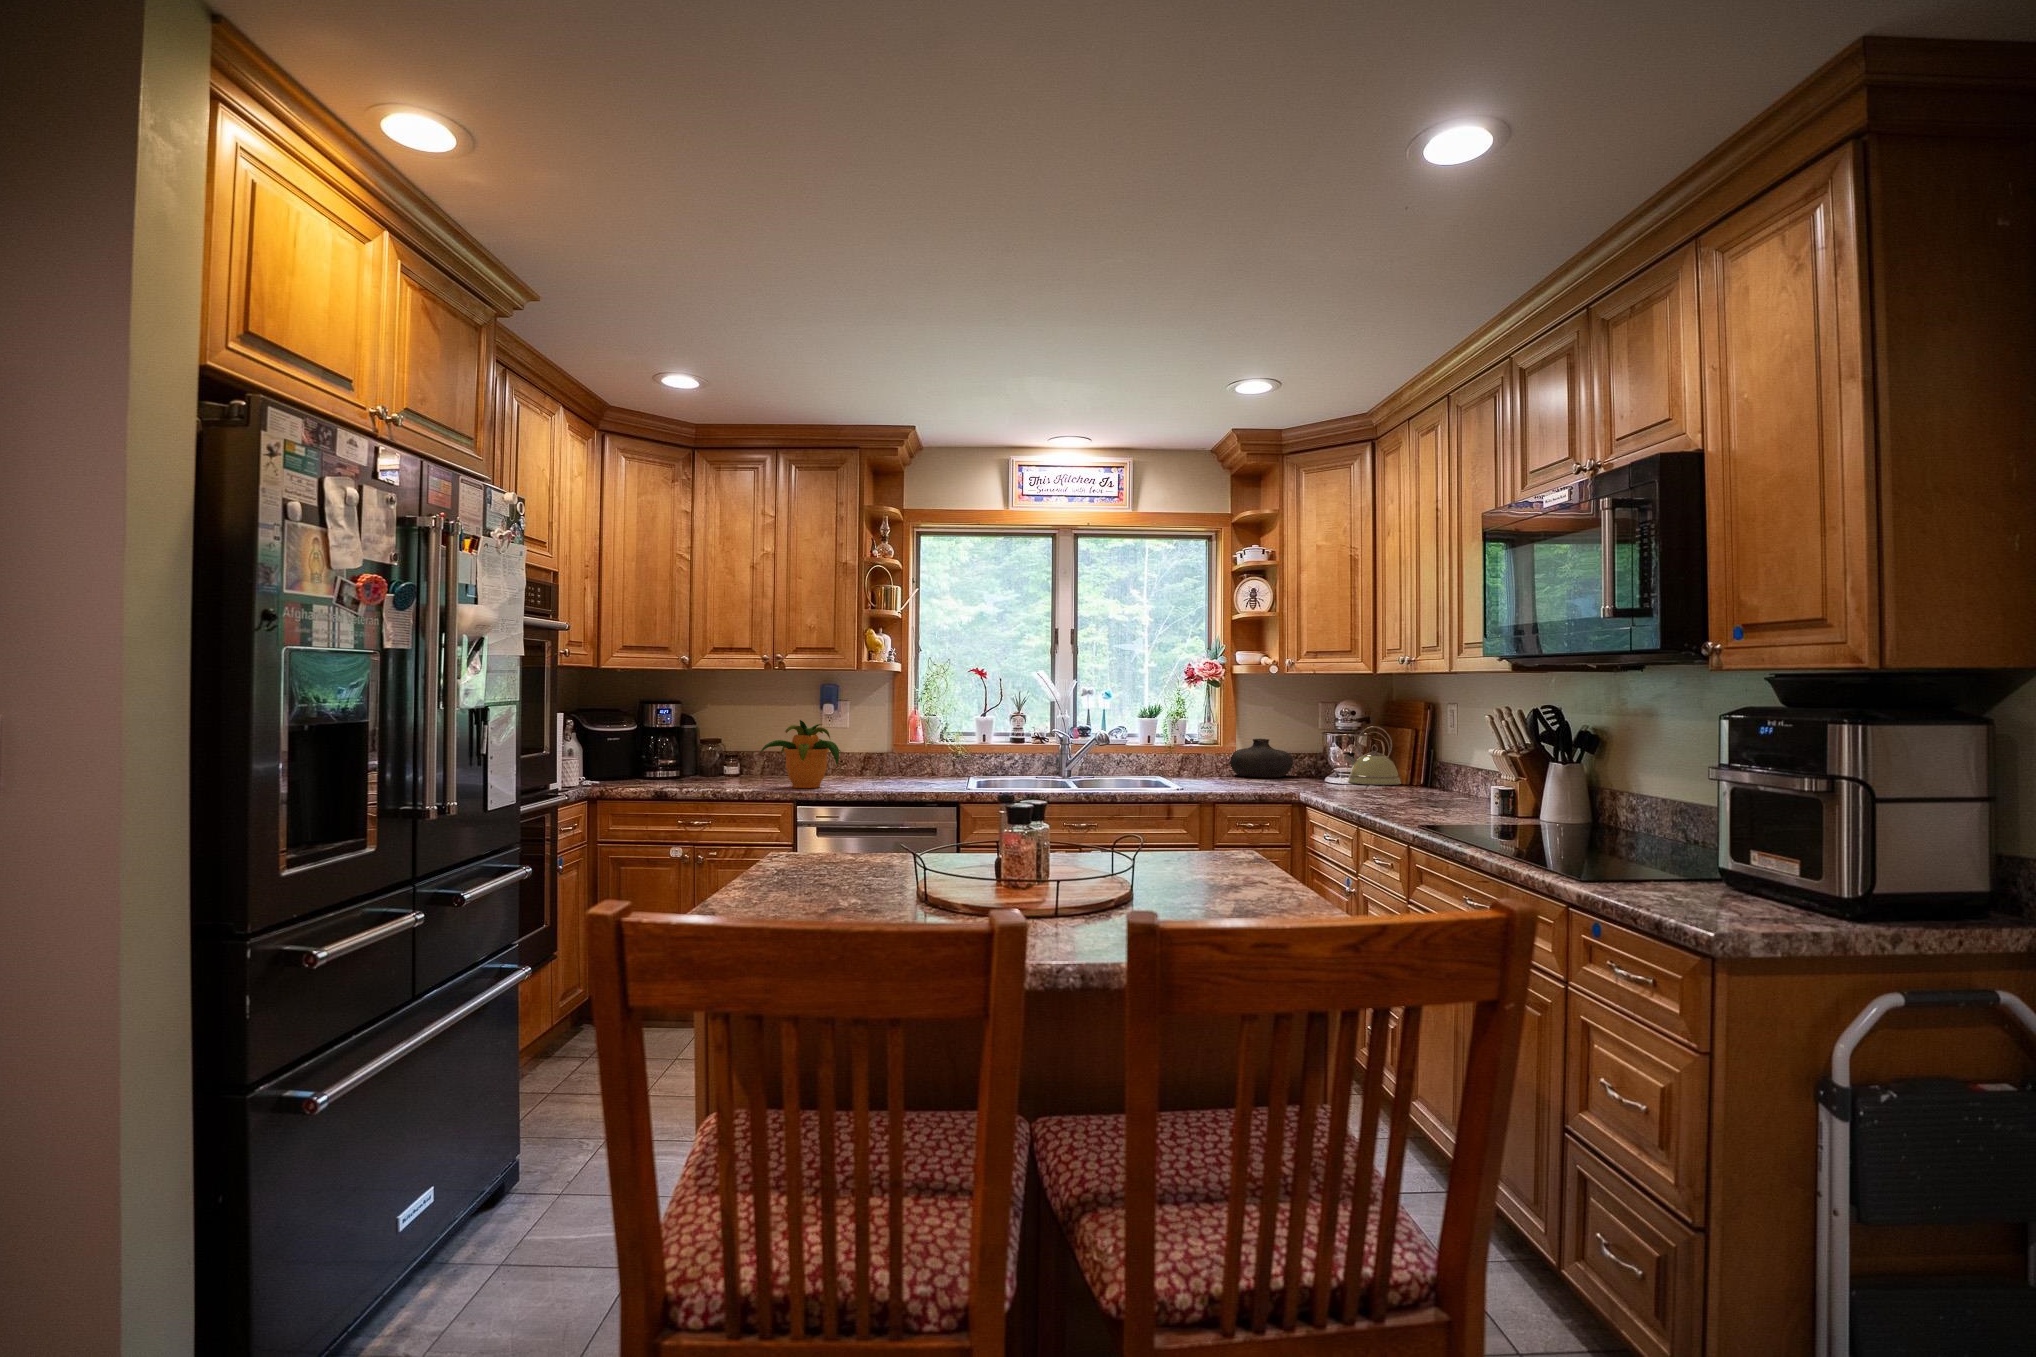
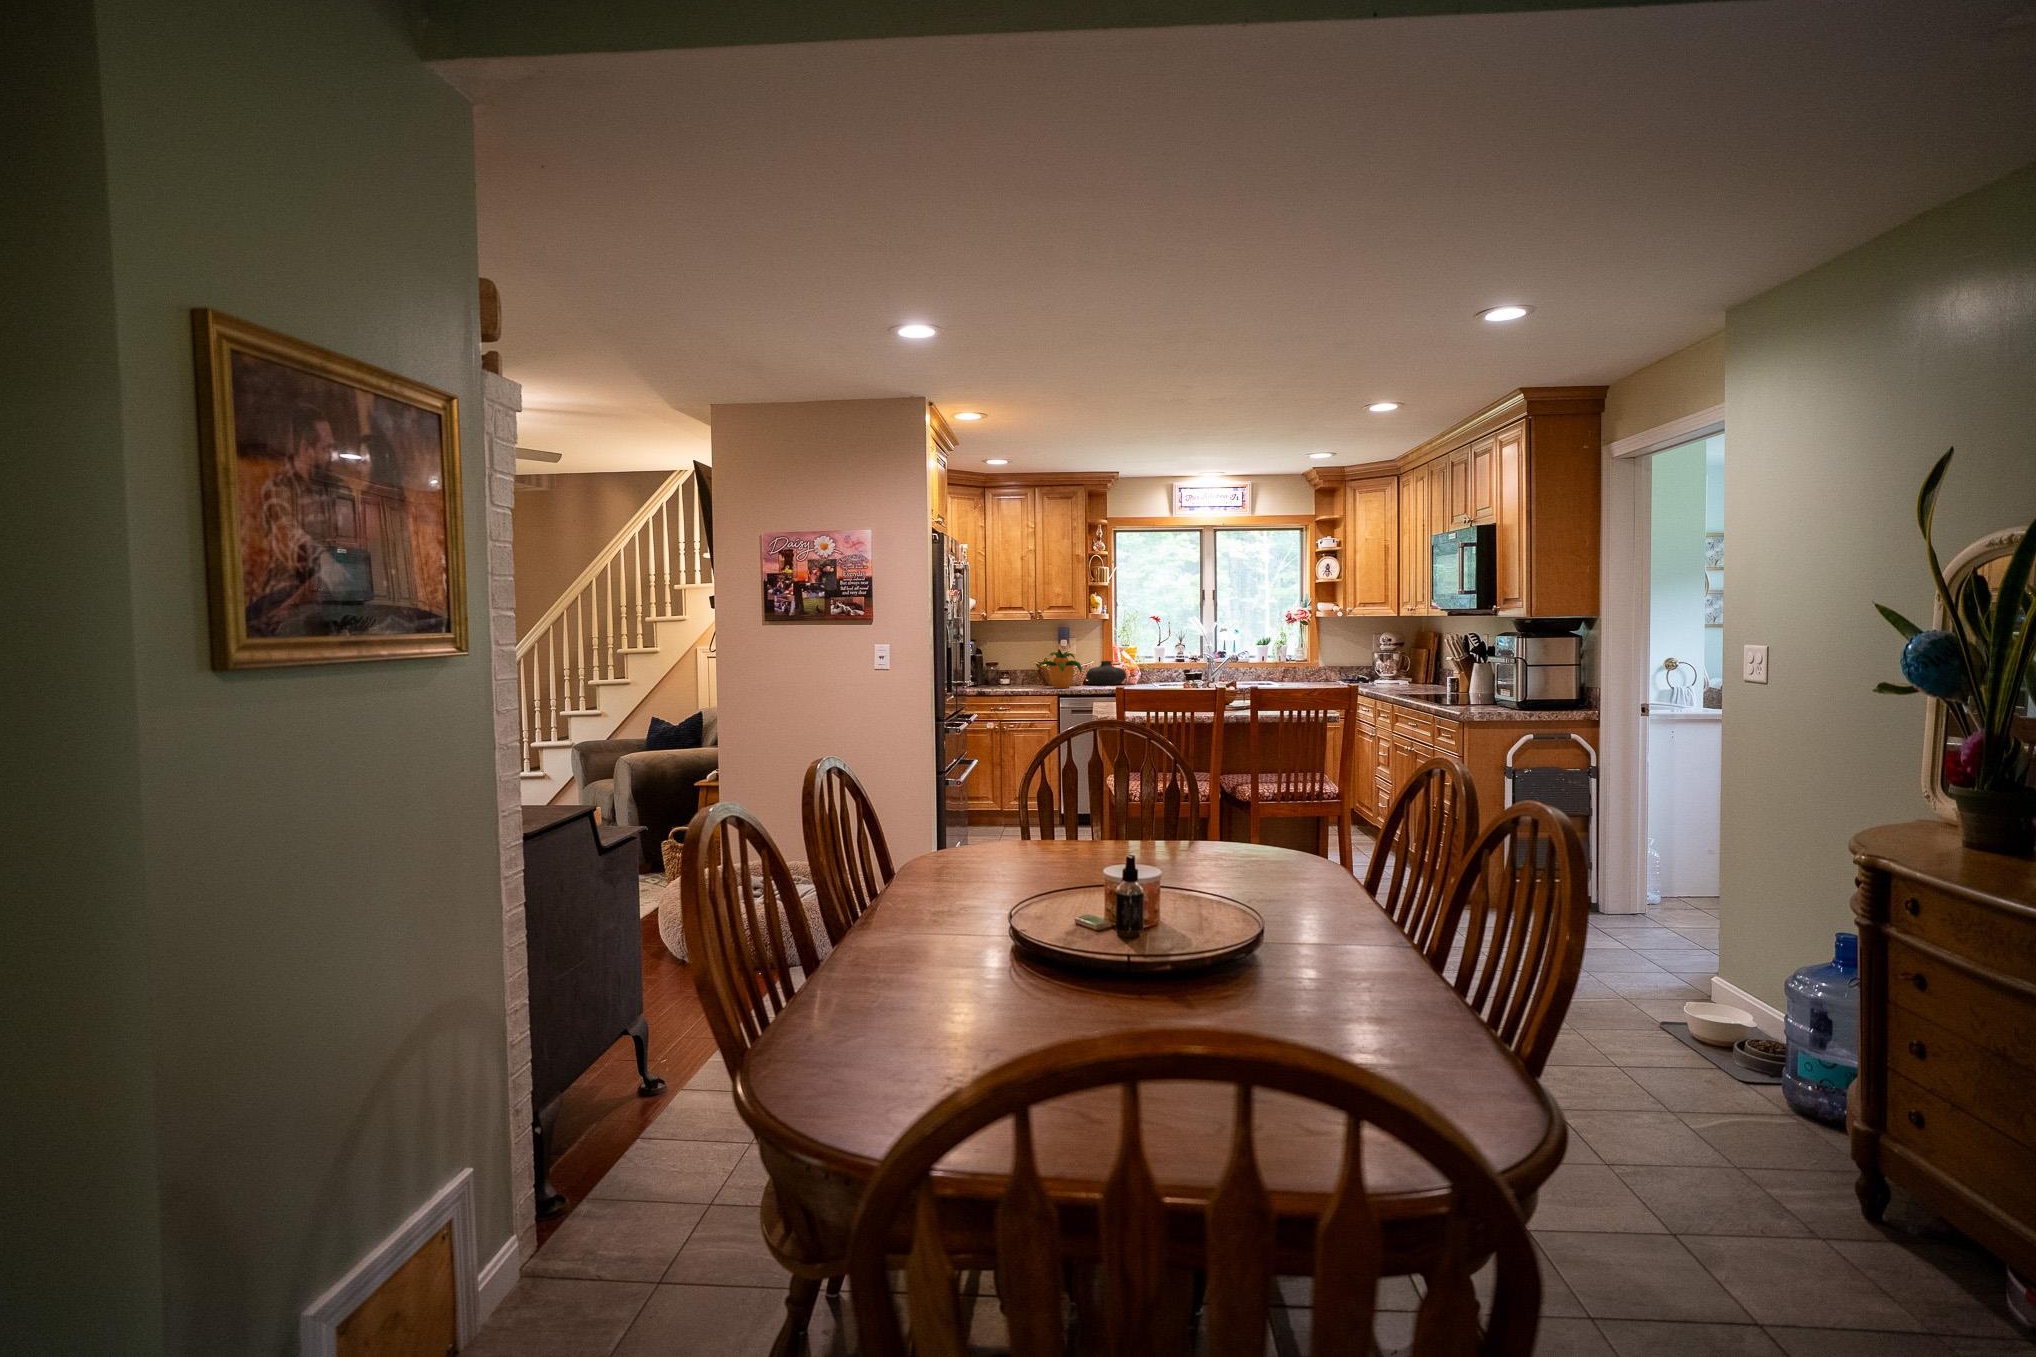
kettle: present [1343,726,1401,785] -> none [1384,648,1419,683]
vase: present [1230,738,1293,778] -> present [1086,661,1126,685]

